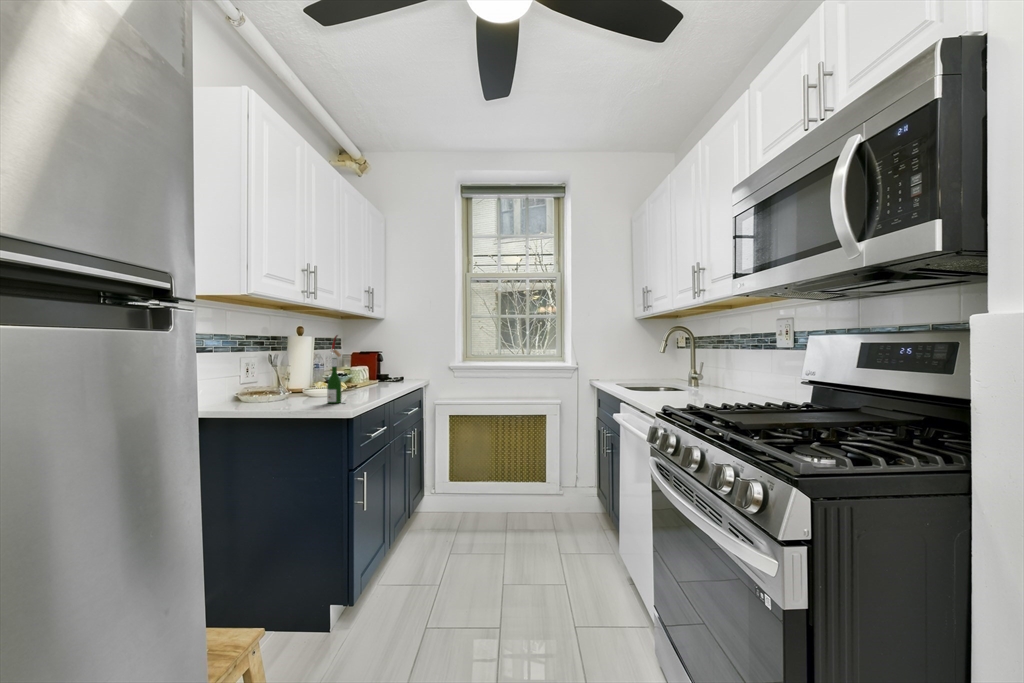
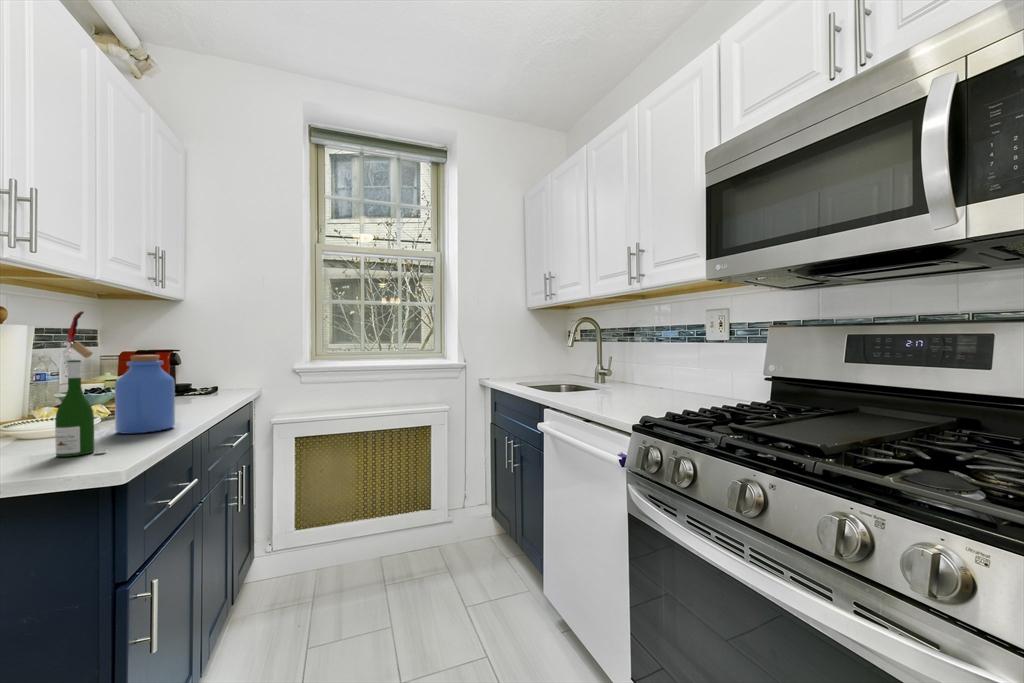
jar: none [349,356,376,397] -> present [115,355,175,434]

